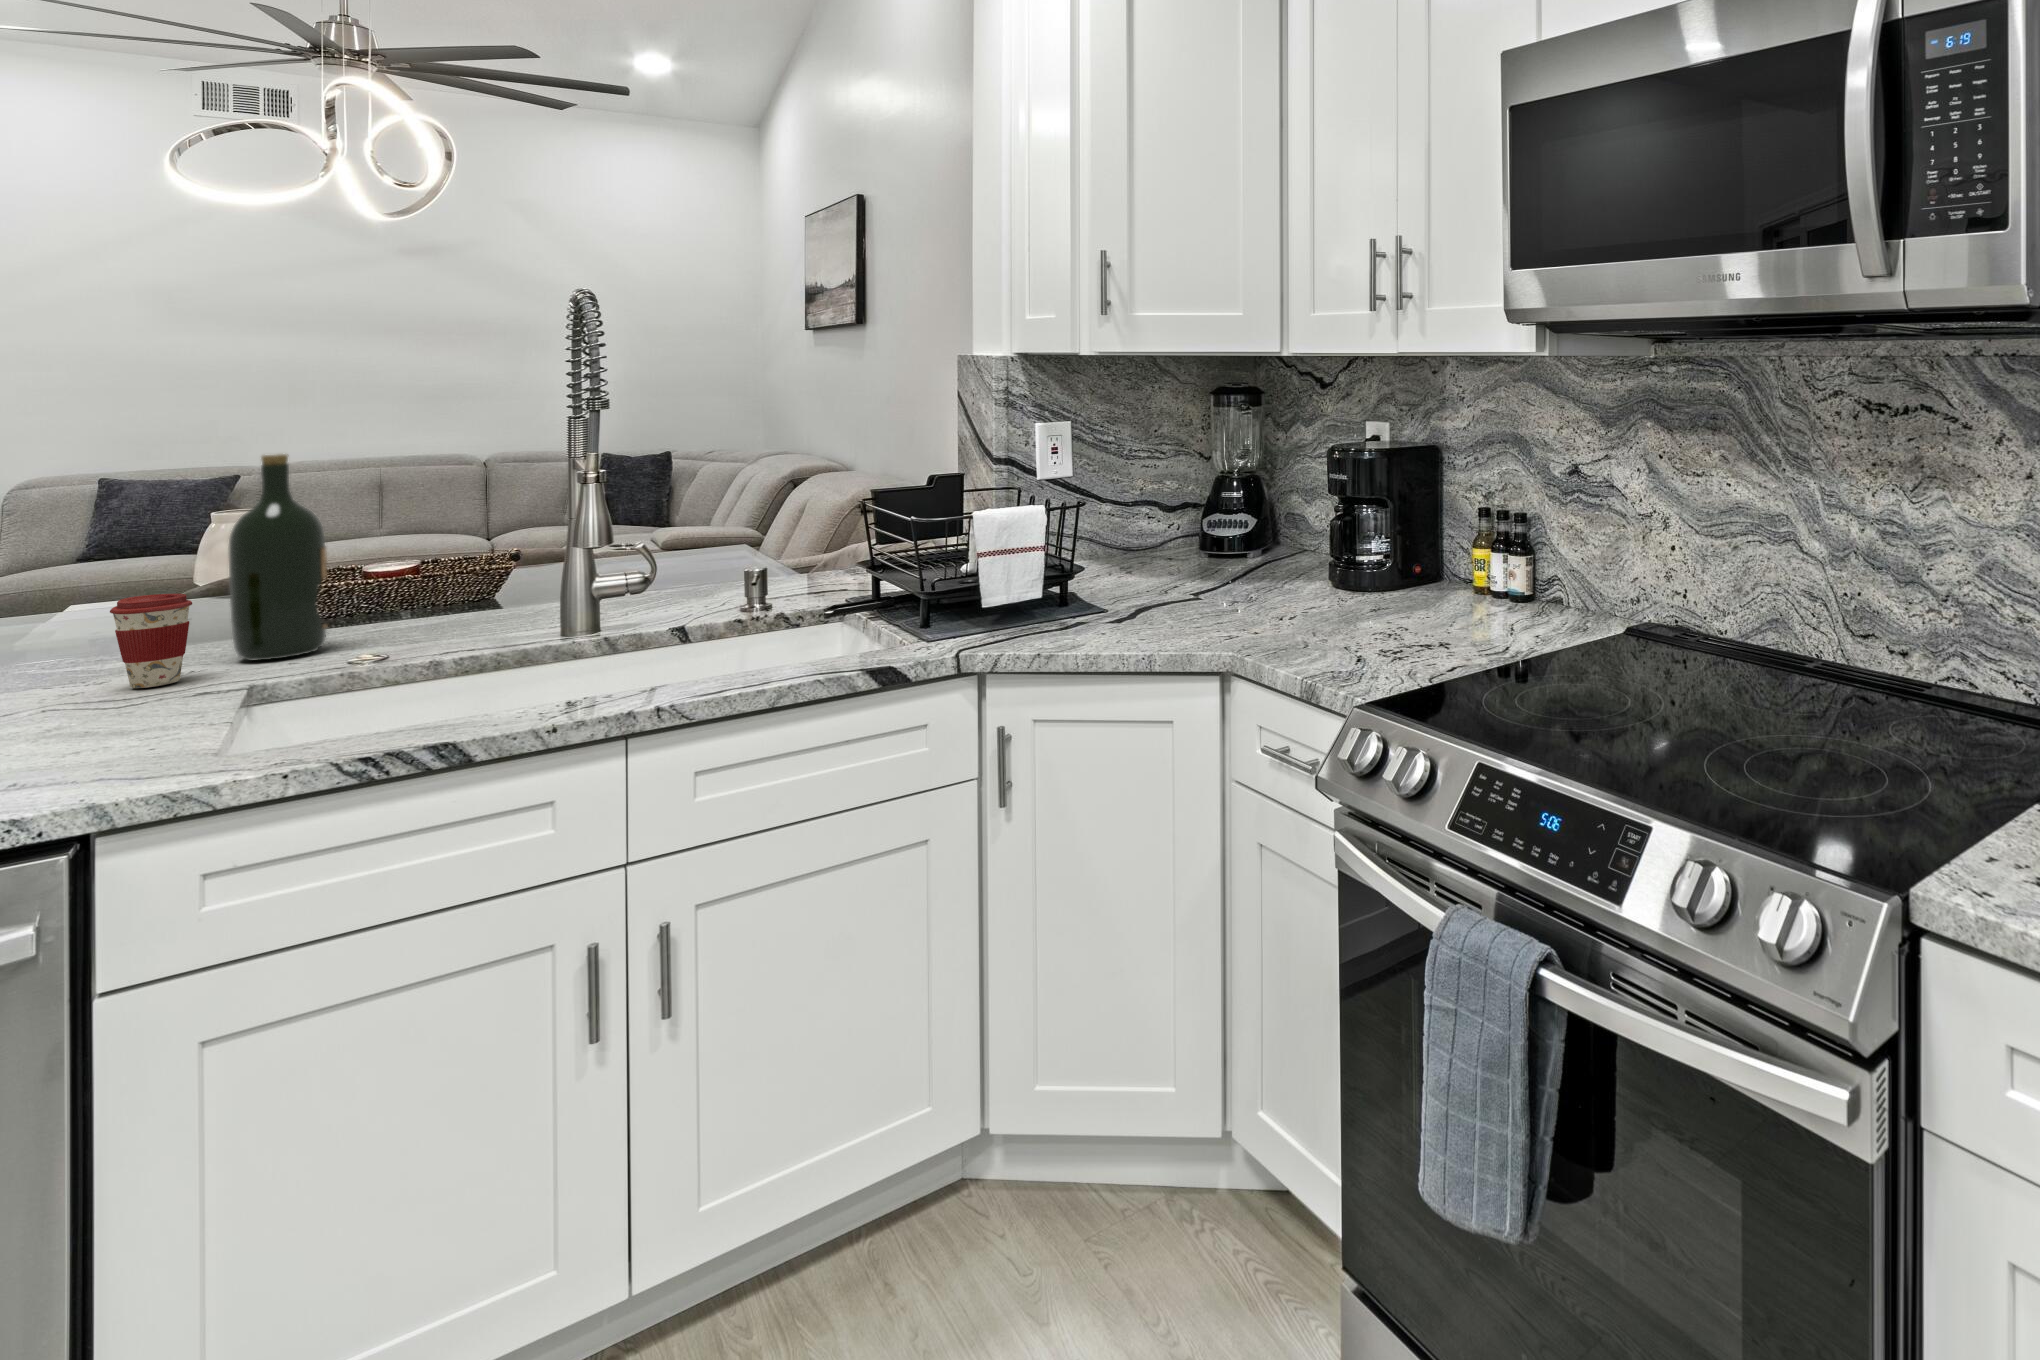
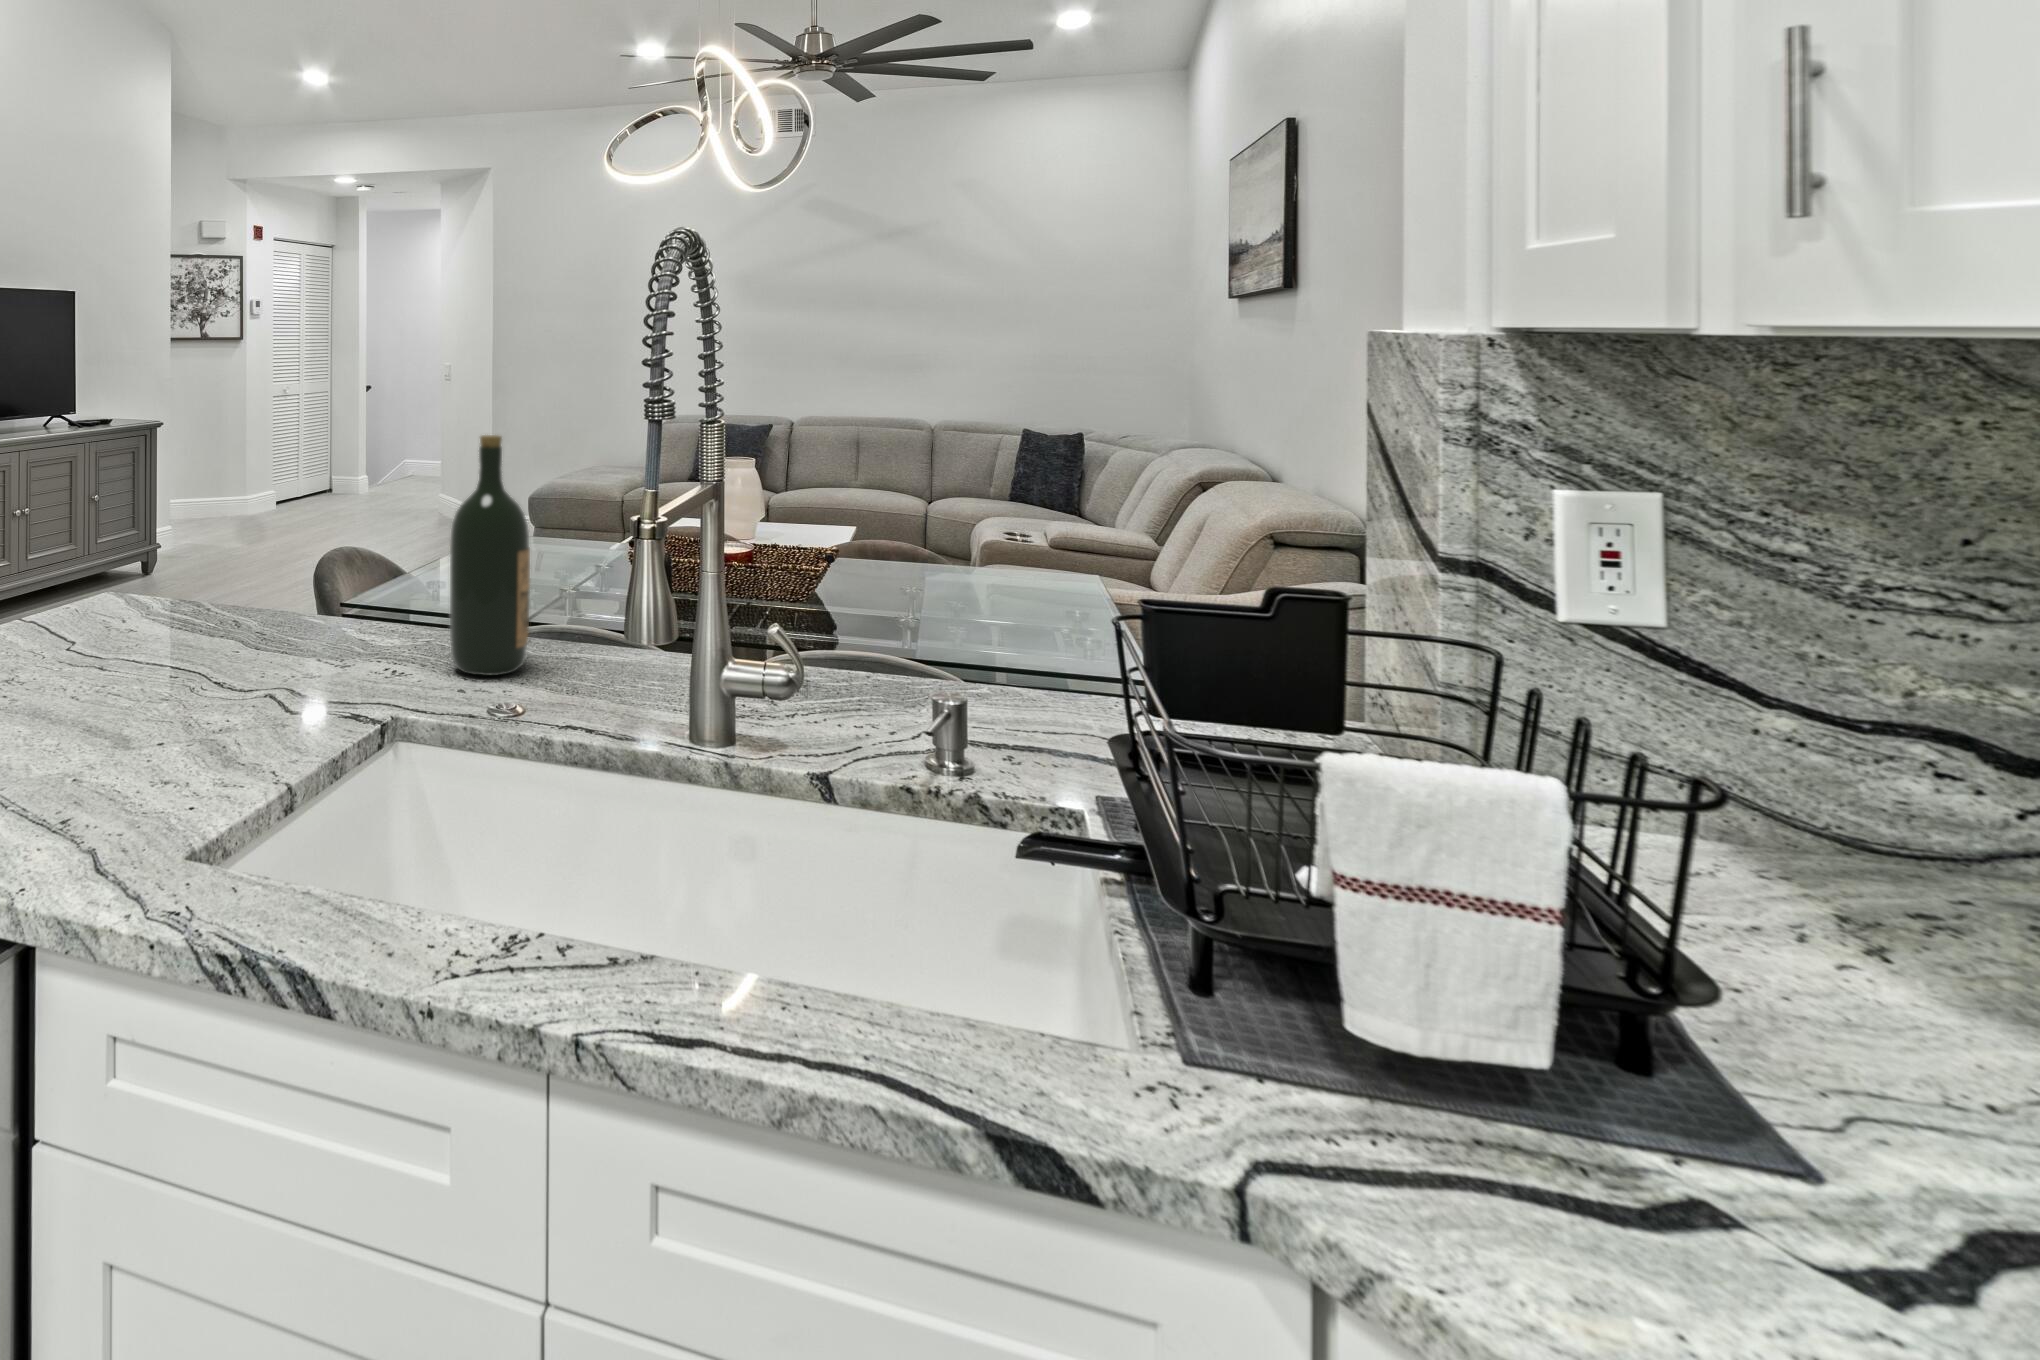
coffee cup: present [110,594,192,688] -> none [342,581,403,686]

